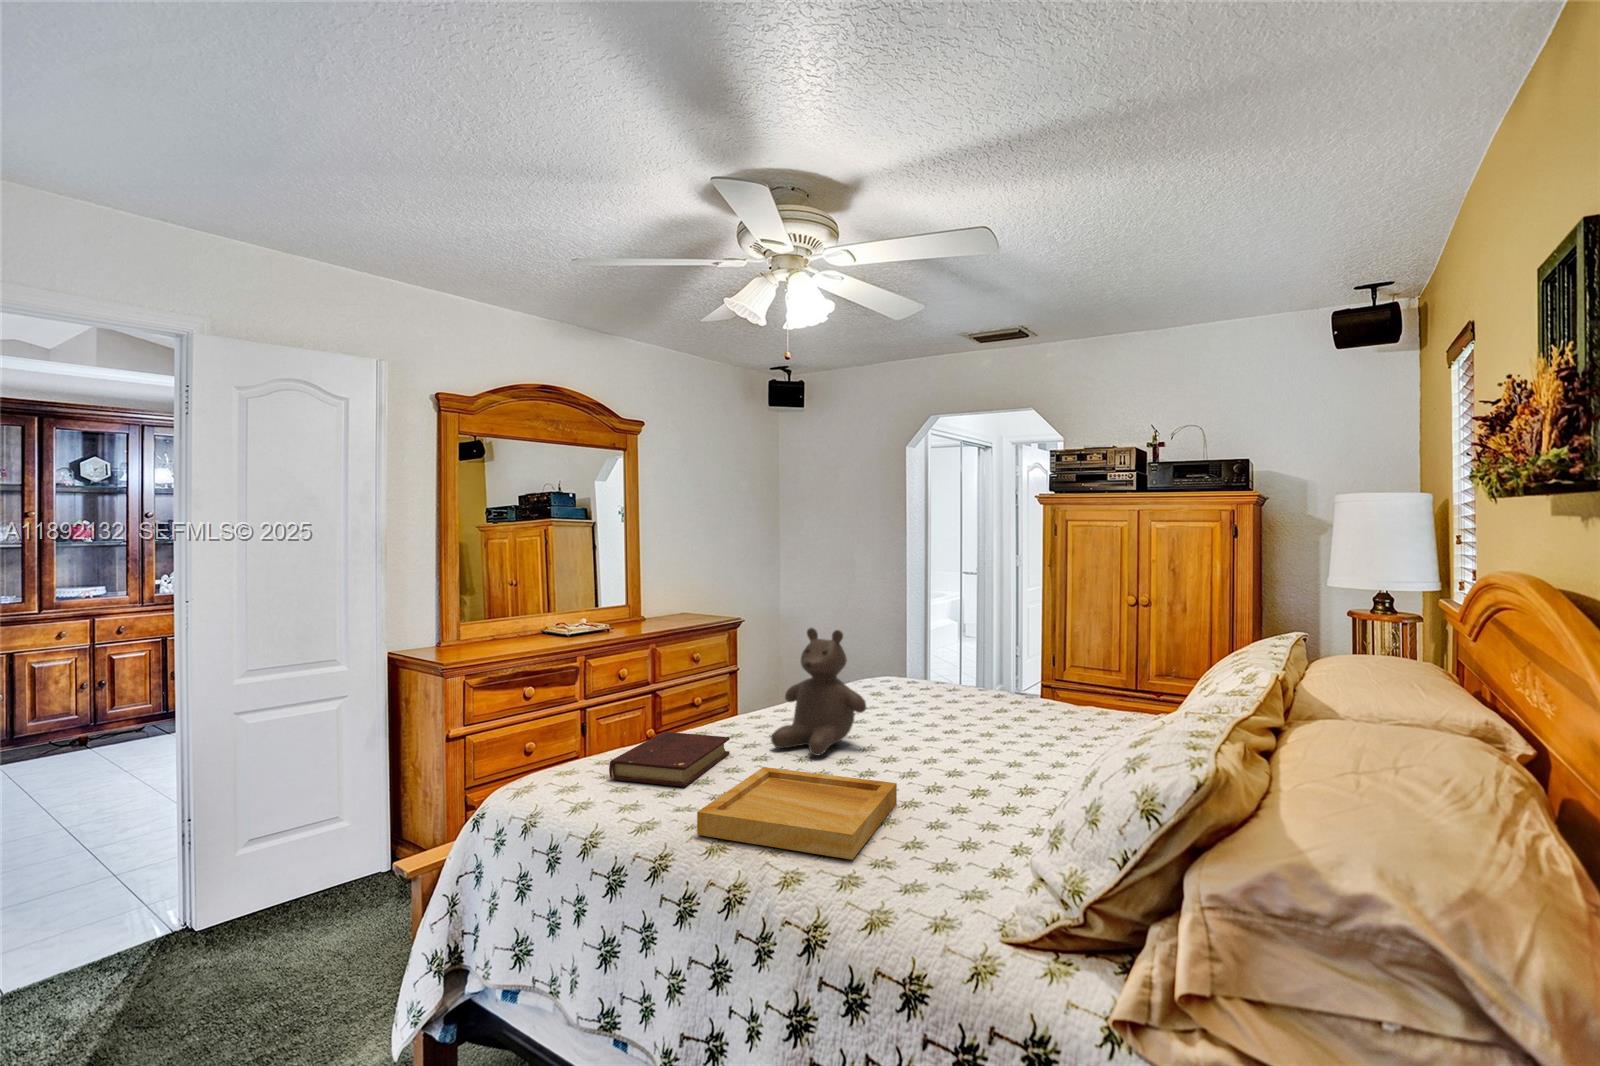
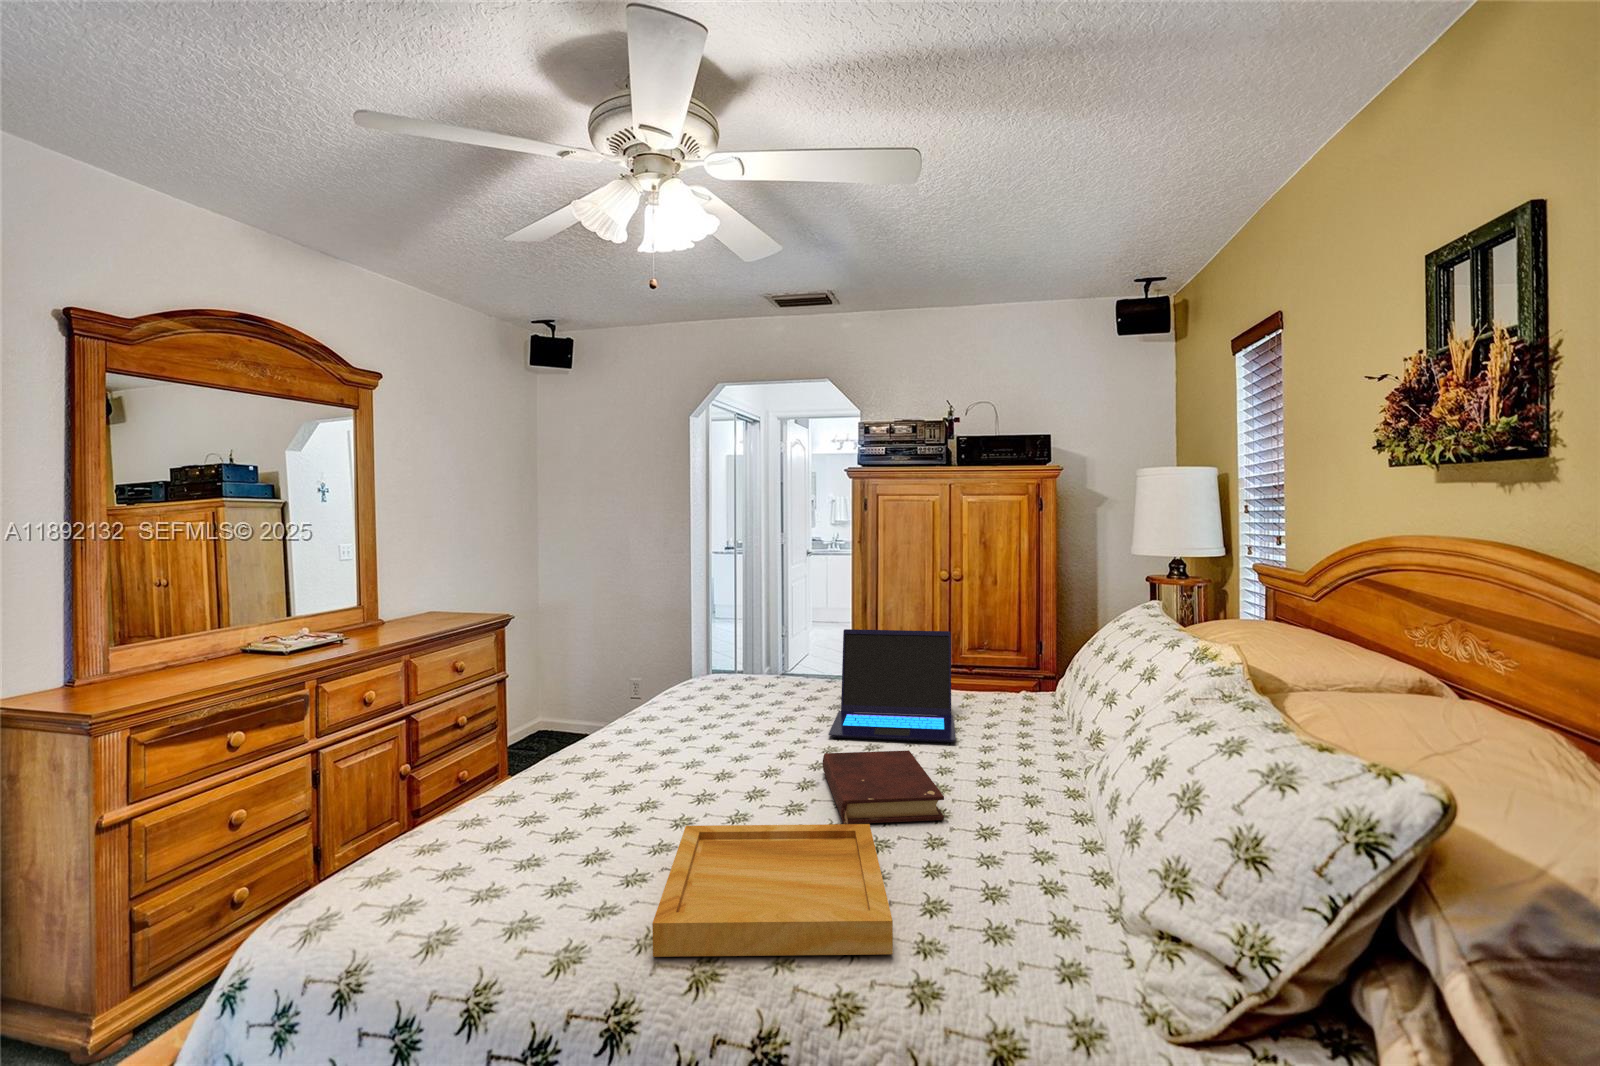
teddy bear: present [771,628,866,755] -> none [657,630,773,793]
laptop: none [935,640,1069,744] -> present [828,629,956,742]
book: present [609,732,730,787] -> present [823,750,944,824]

